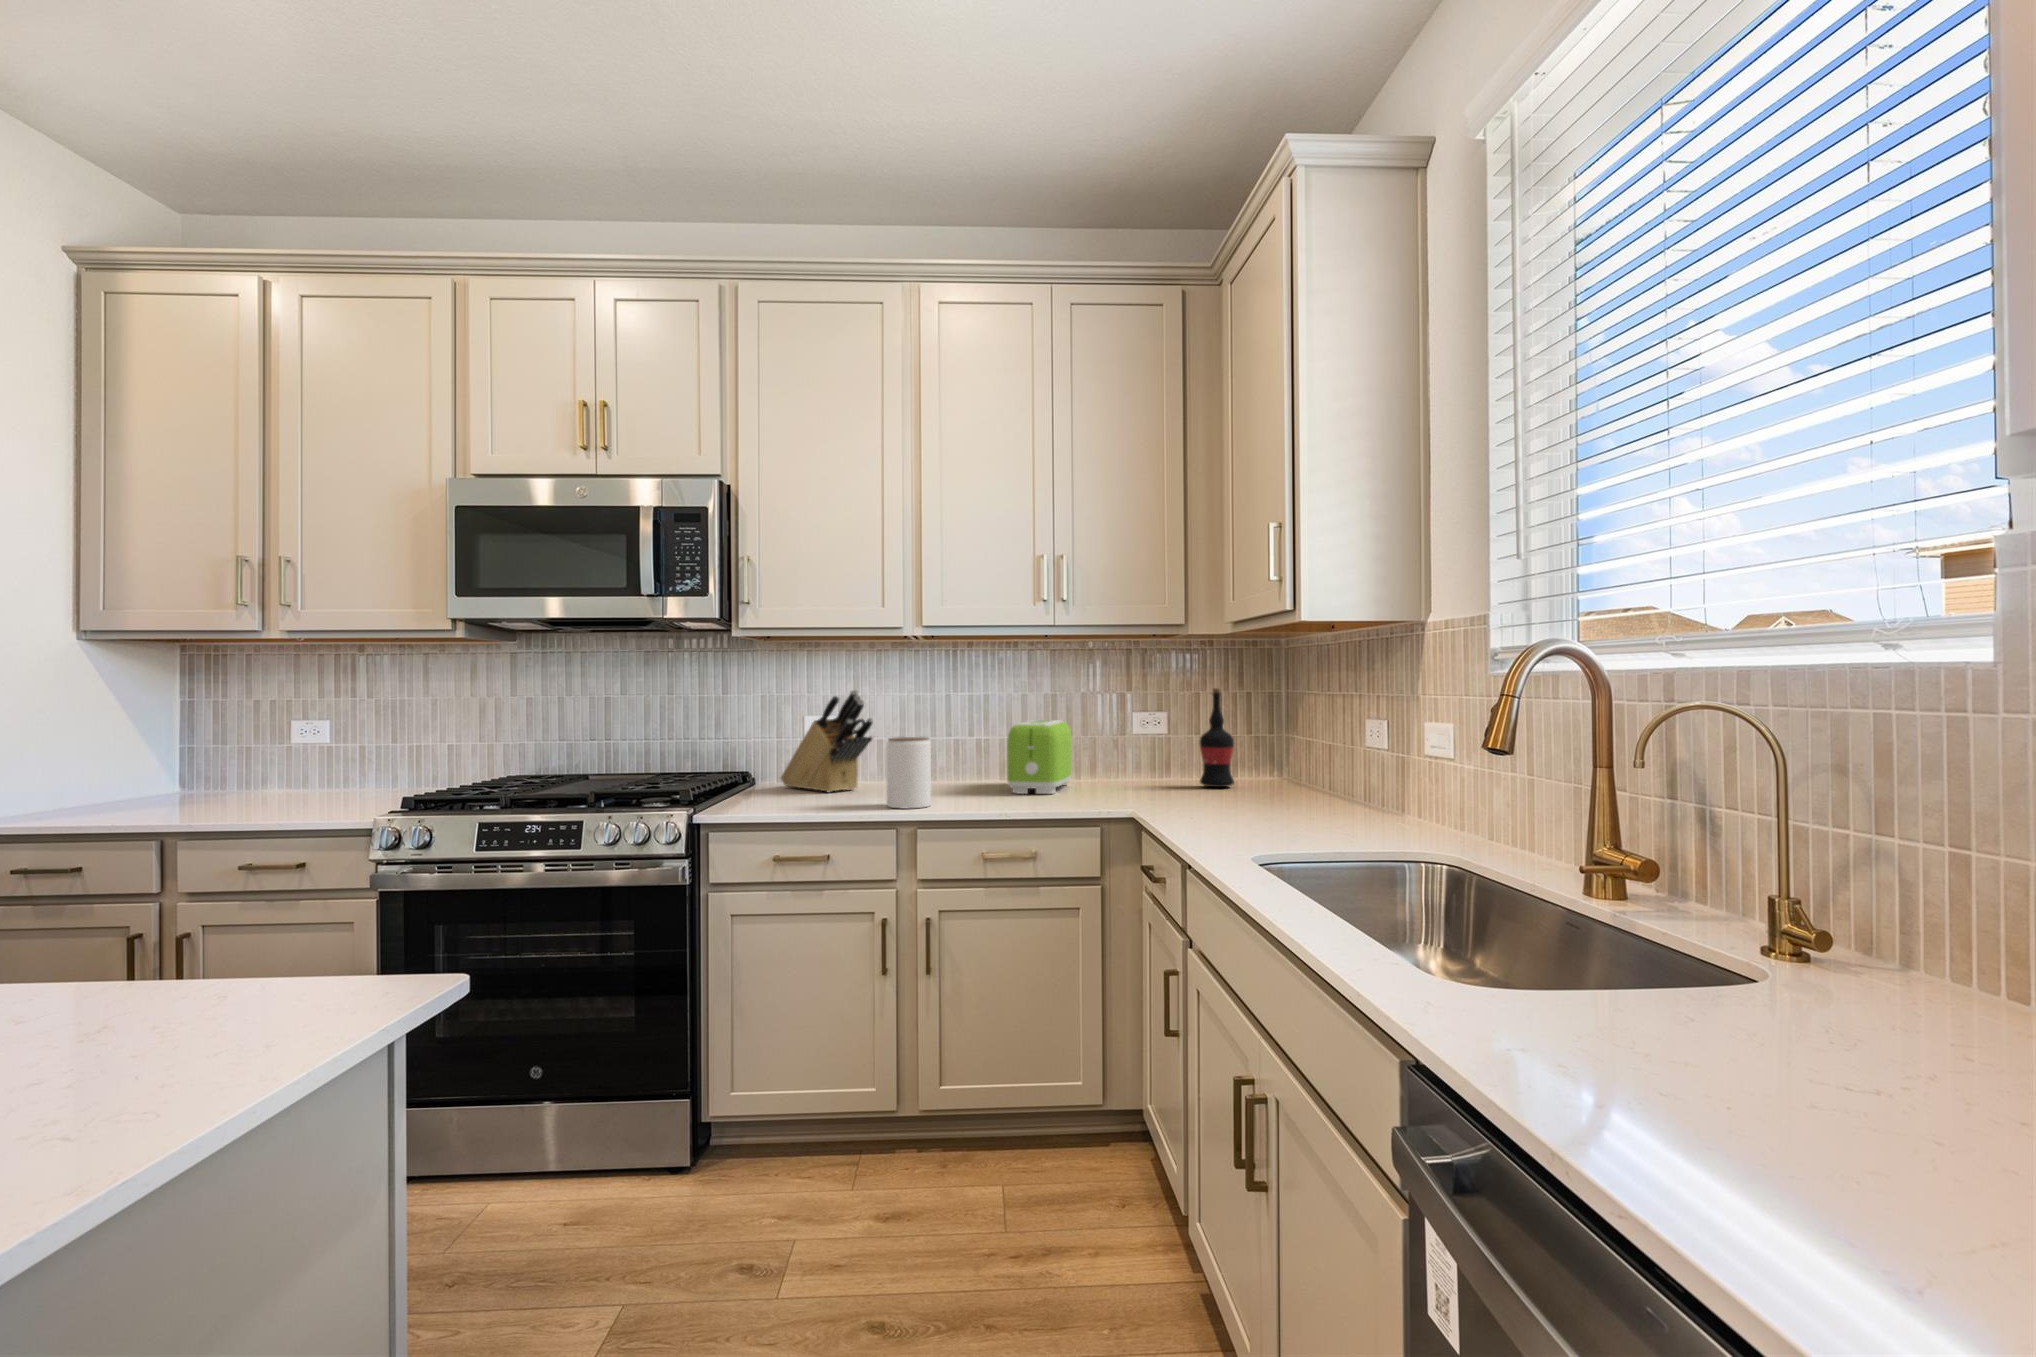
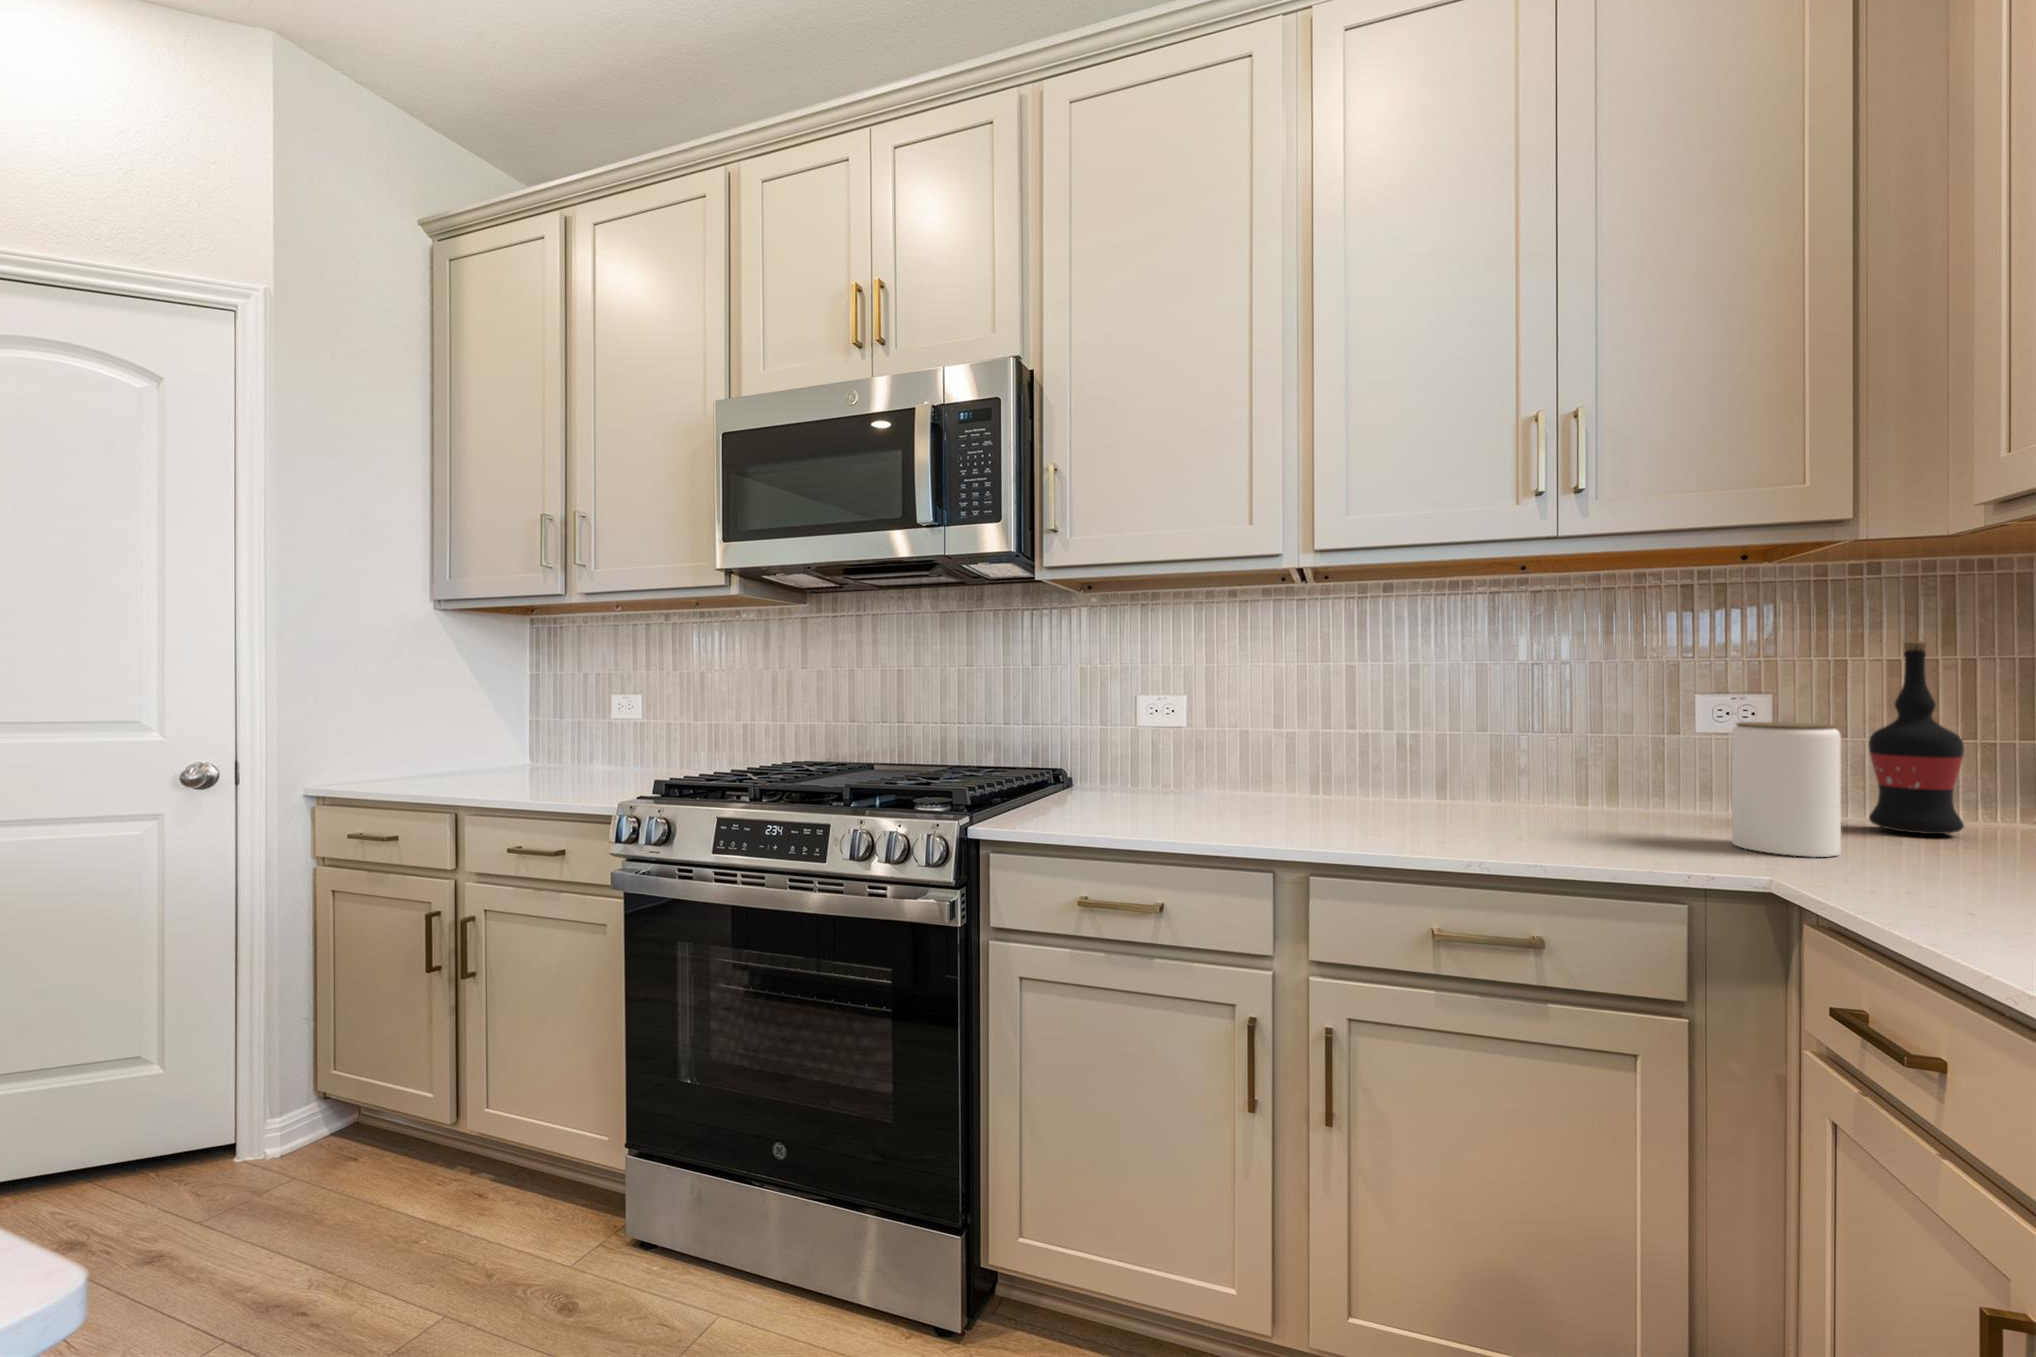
knife block: present [781,690,873,792] -> none [1112,651,1238,799]
toaster: present [1007,720,1072,794] -> none [1465,699,1578,826]
jar: present [887,737,931,808] -> present [1732,722,1841,857]

